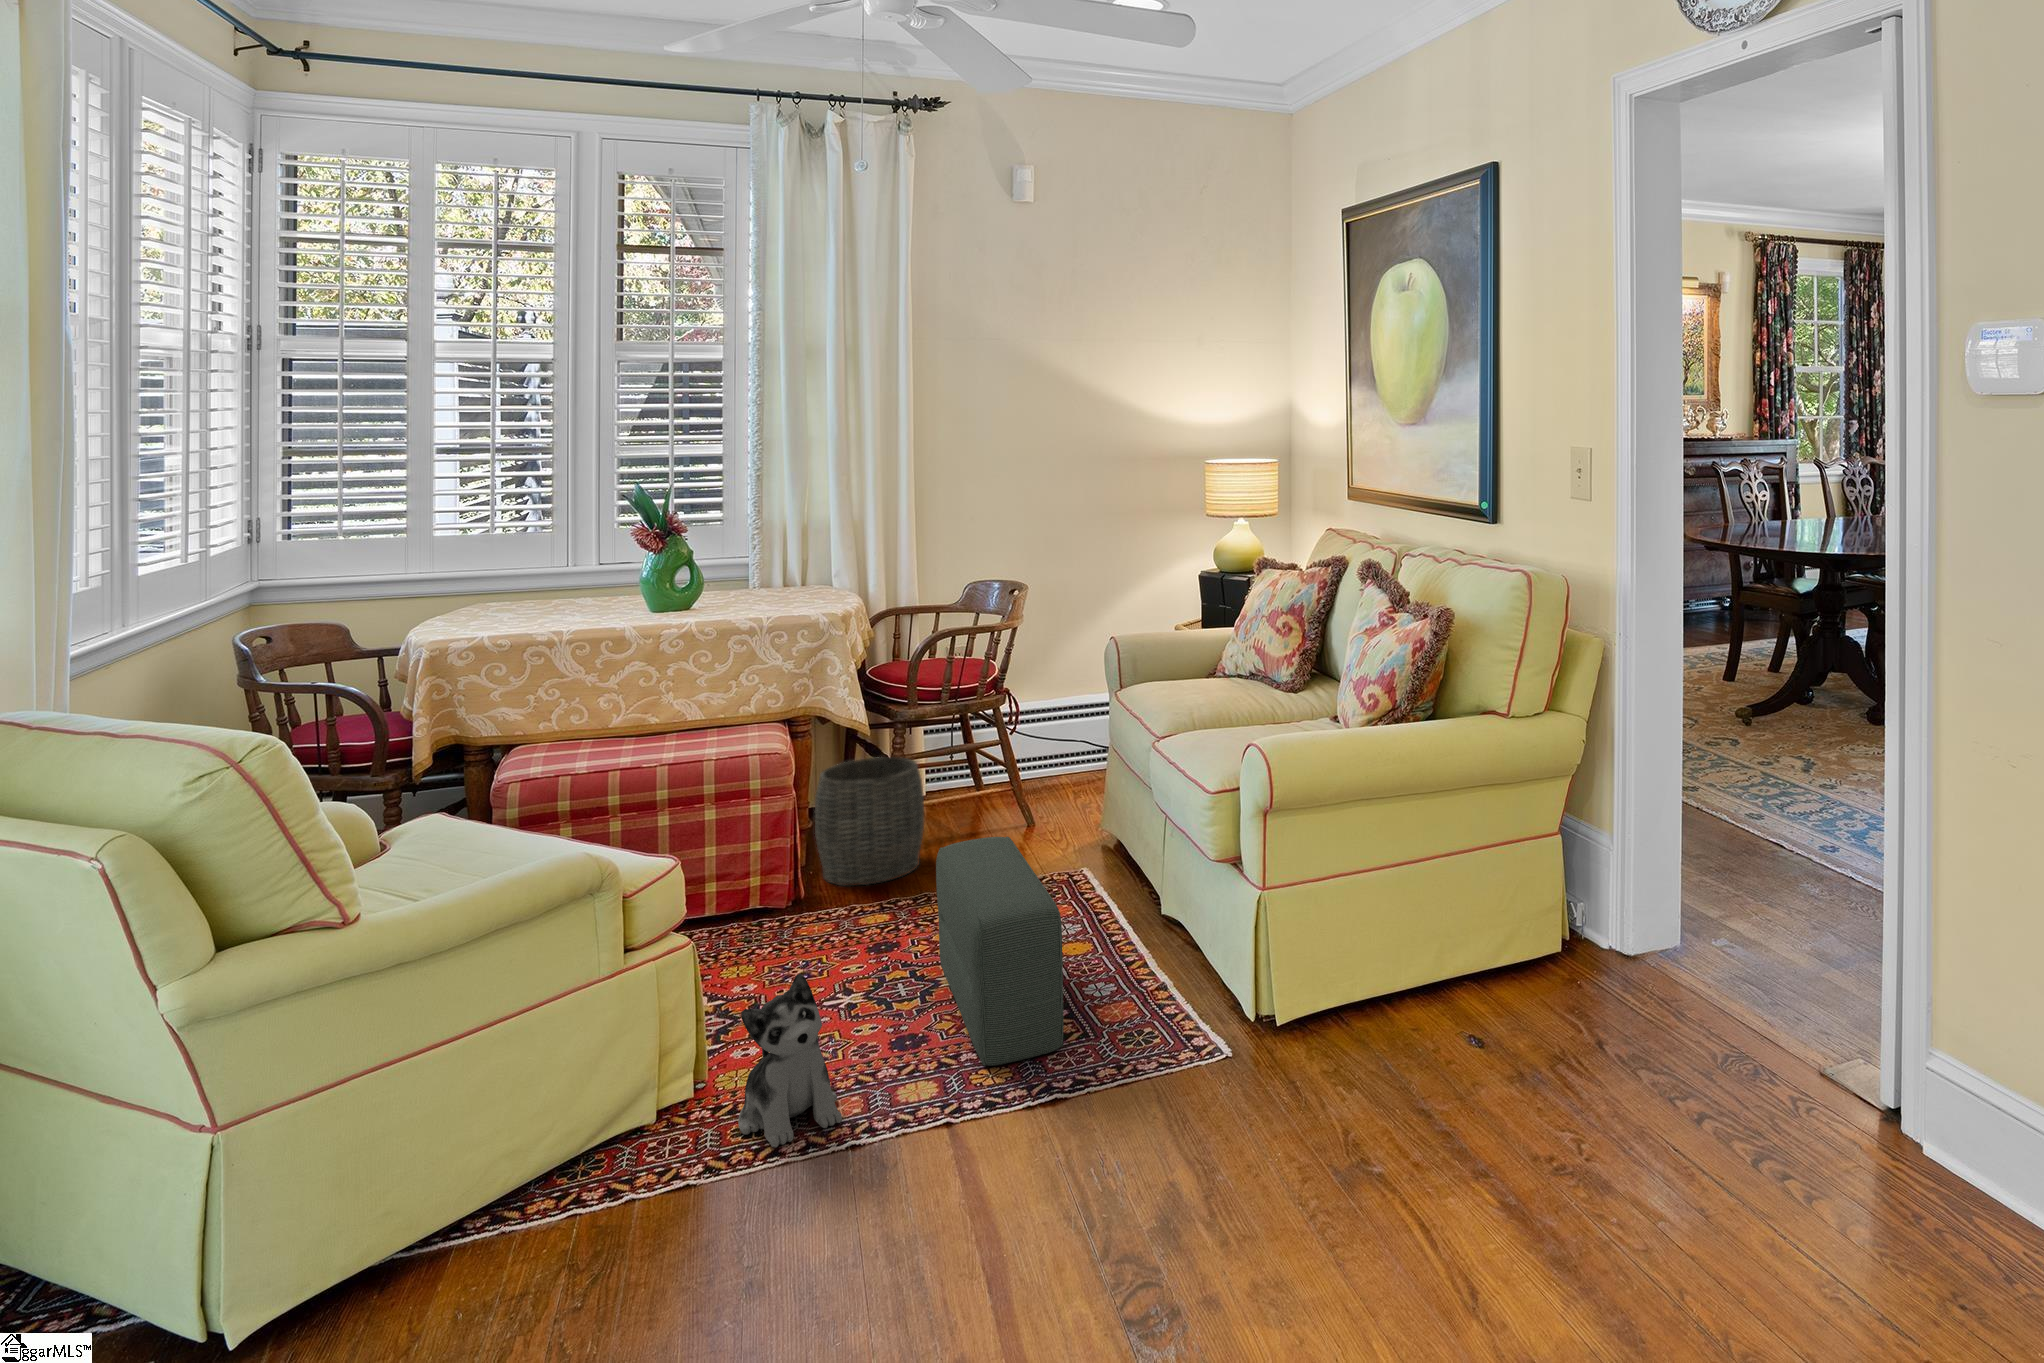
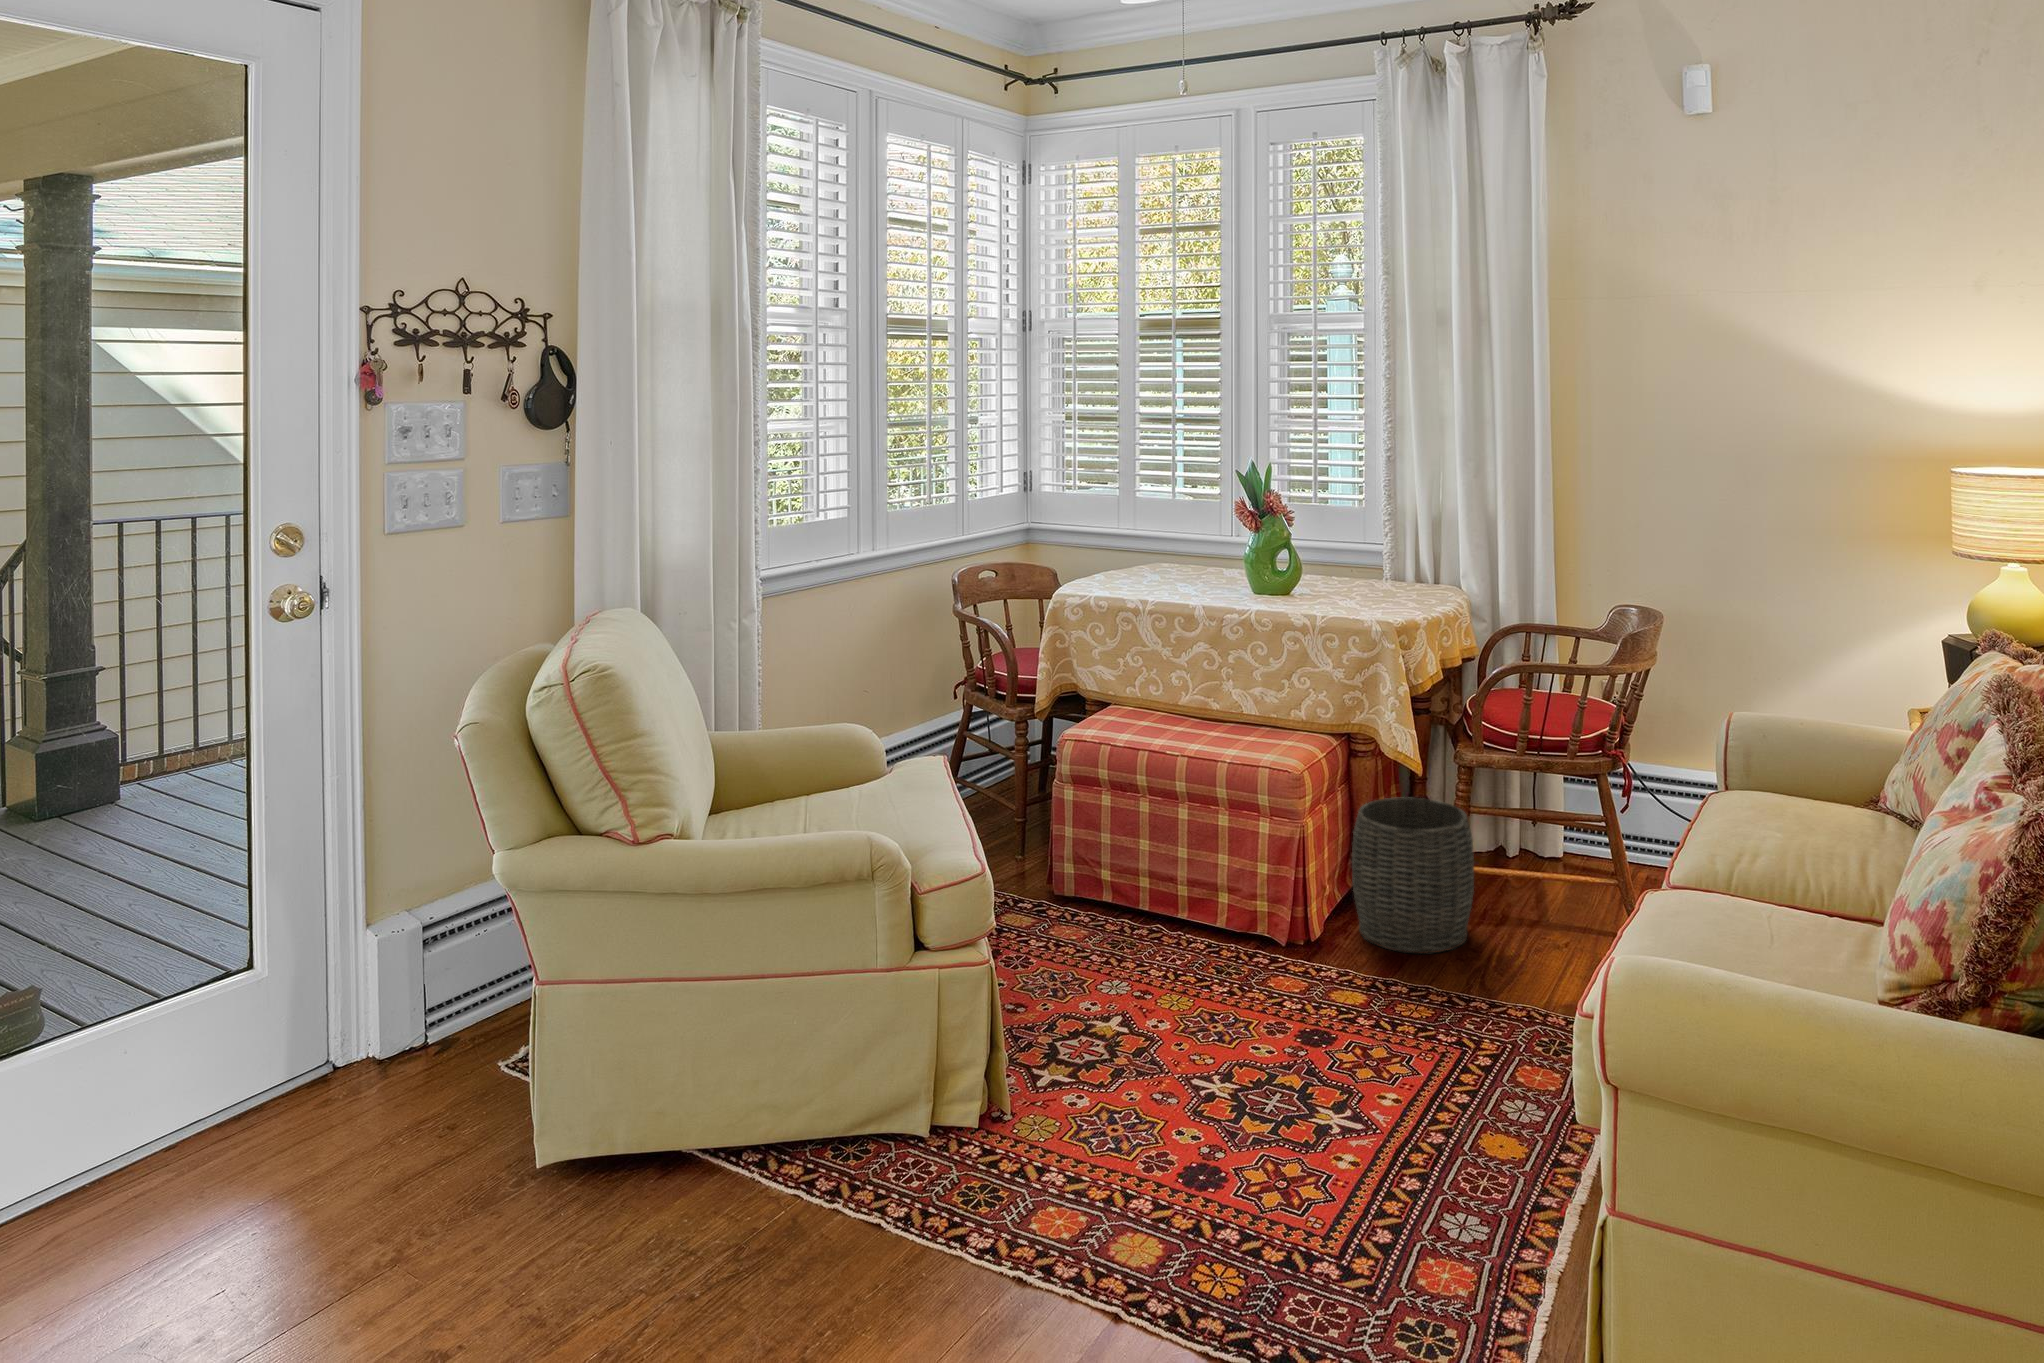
pouf: present [936,837,1064,1066] -> none [1222,944,1425,1287]
plush toy: present [738,974,842,1147] -> none [964,1046,1075,1241]

